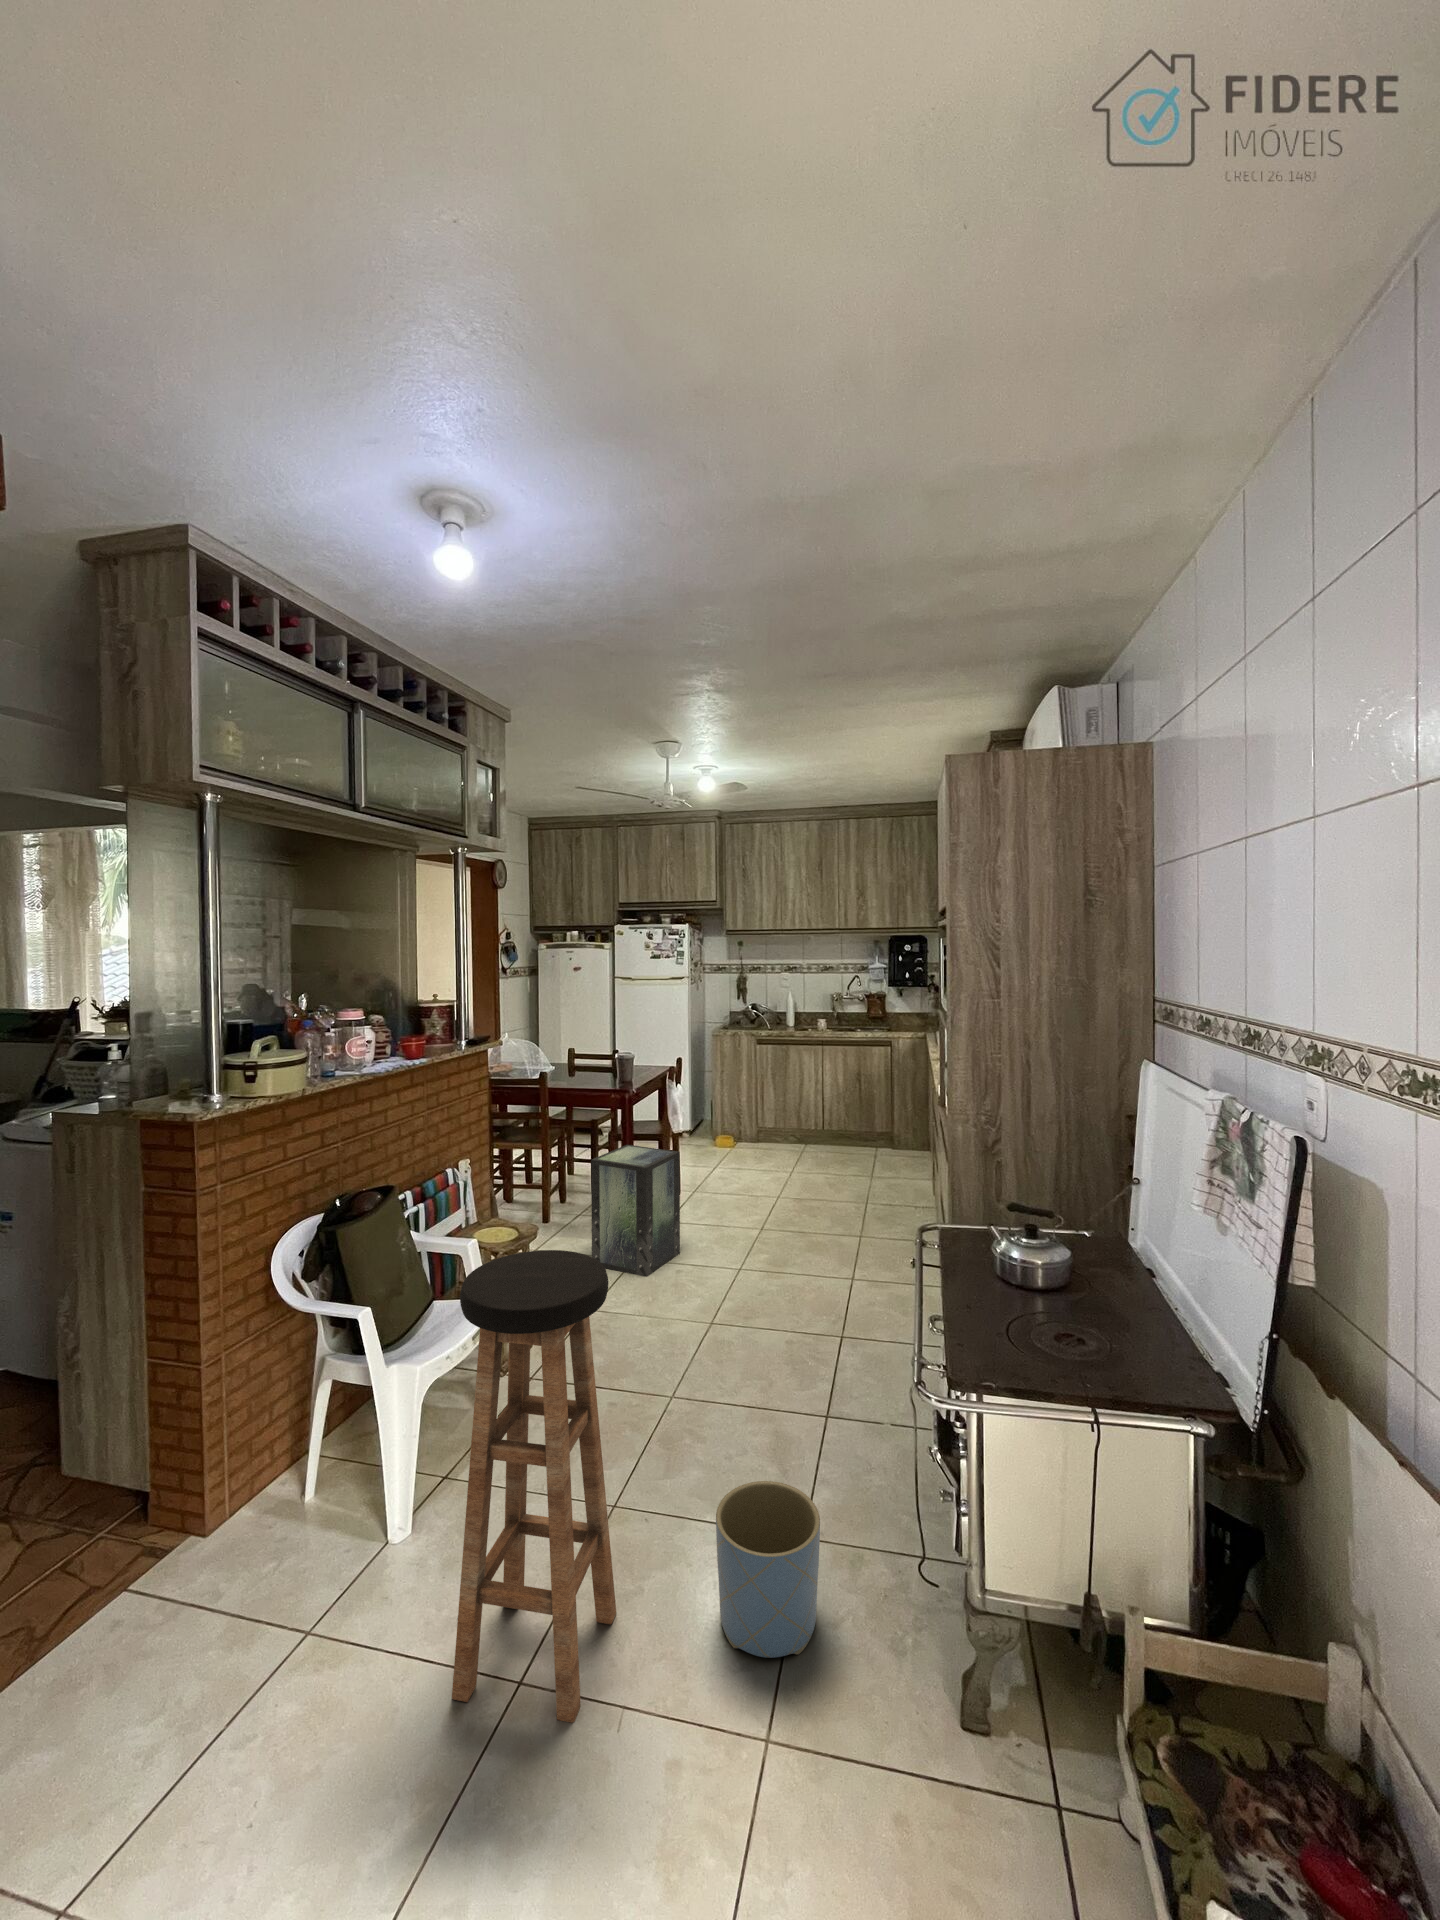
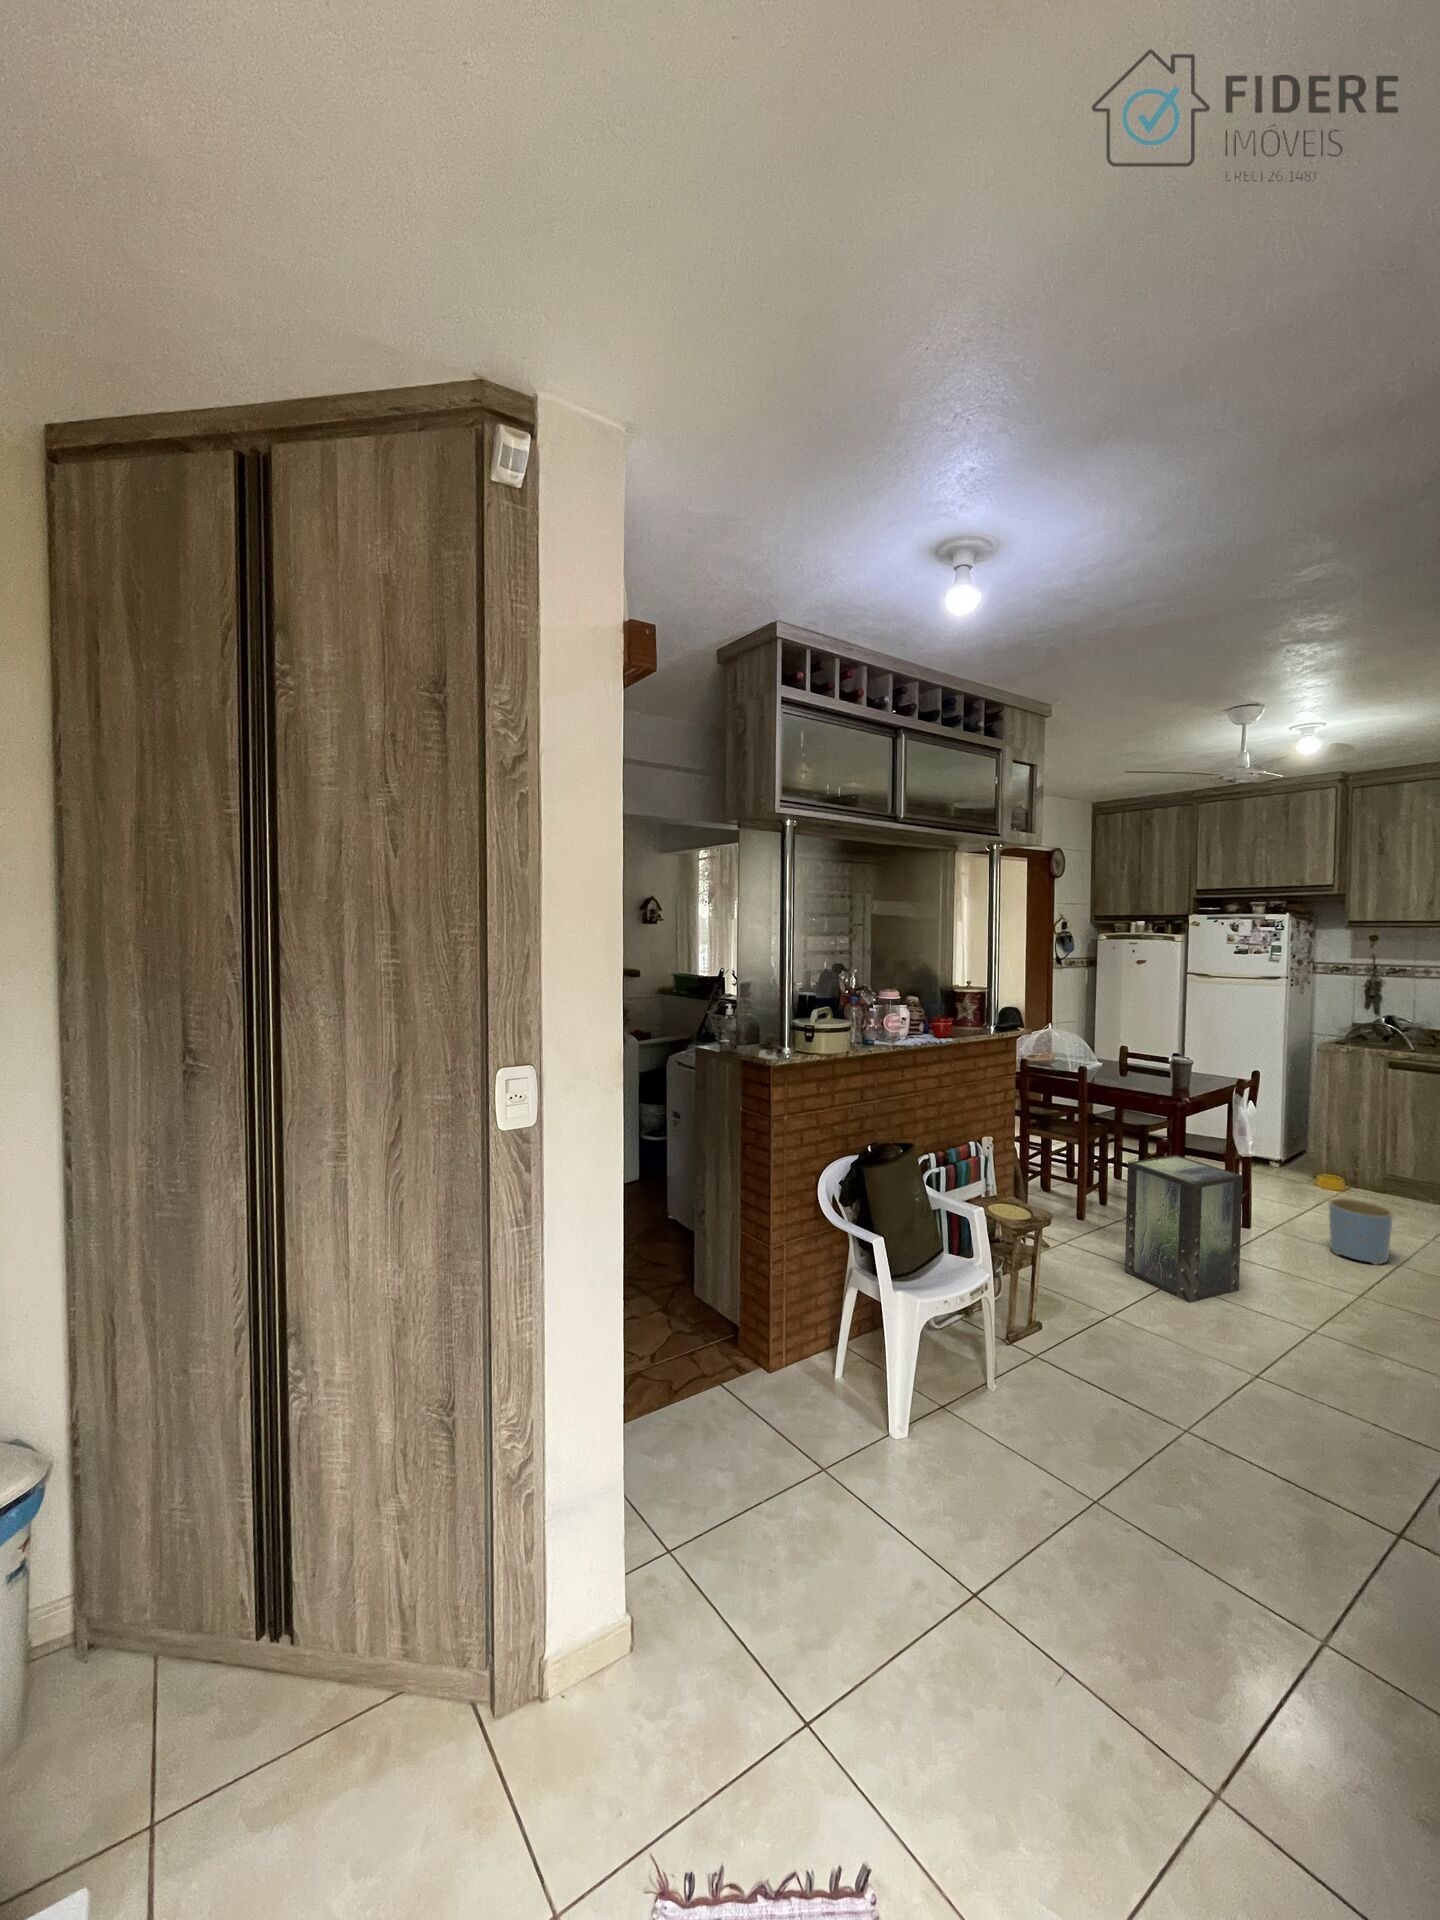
bar stool: present [452,1250,616,1723] -> none [916,1227,1084,1688]
planter: present [716,1481,820,1658] -> present [1329,1199,1393,1265]

